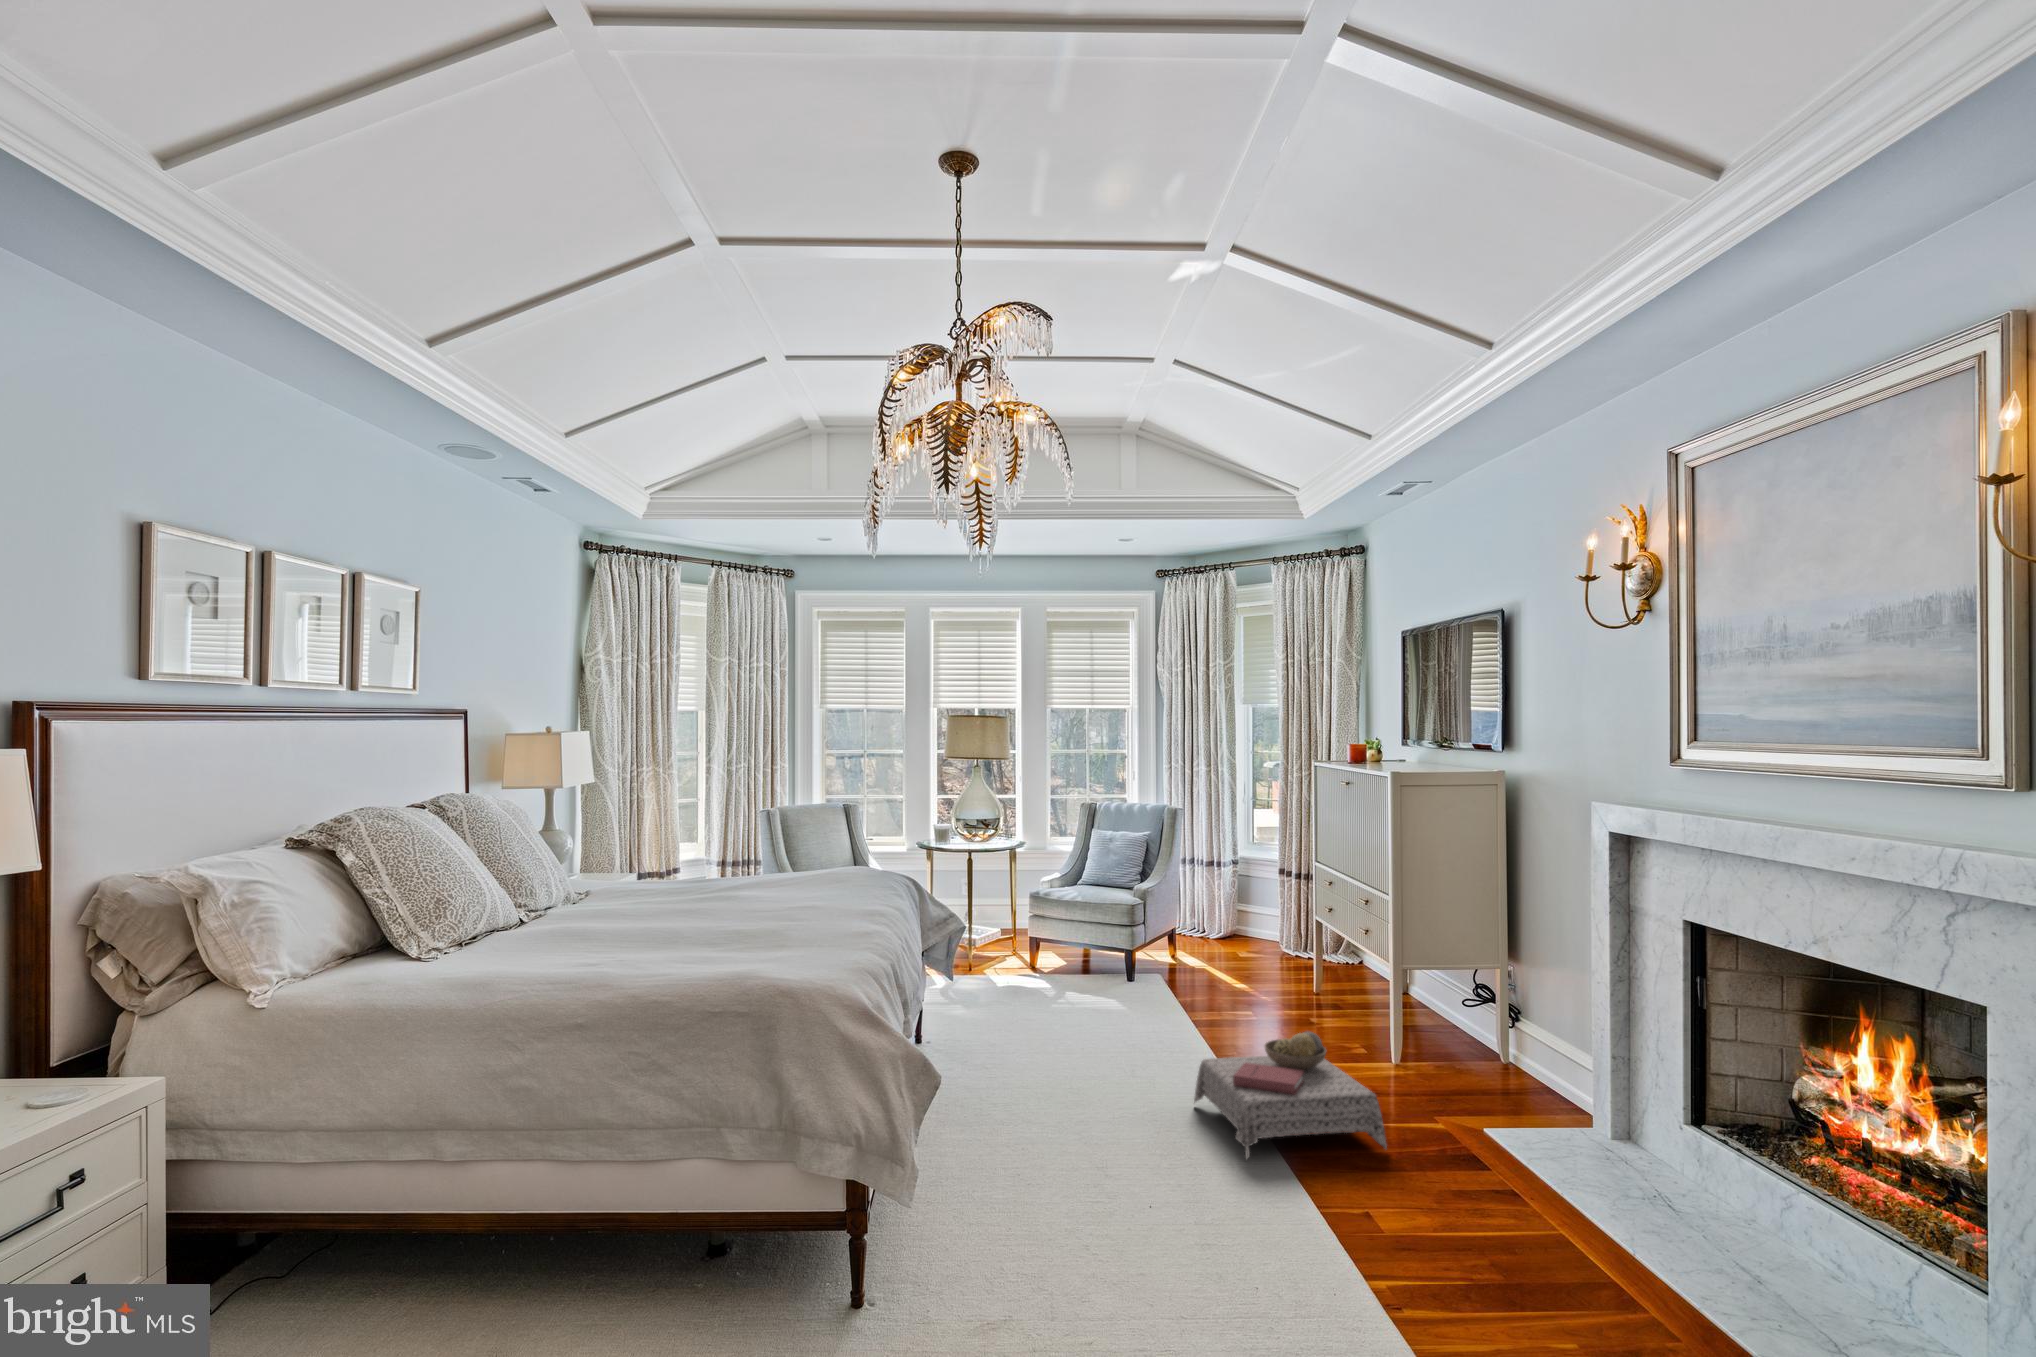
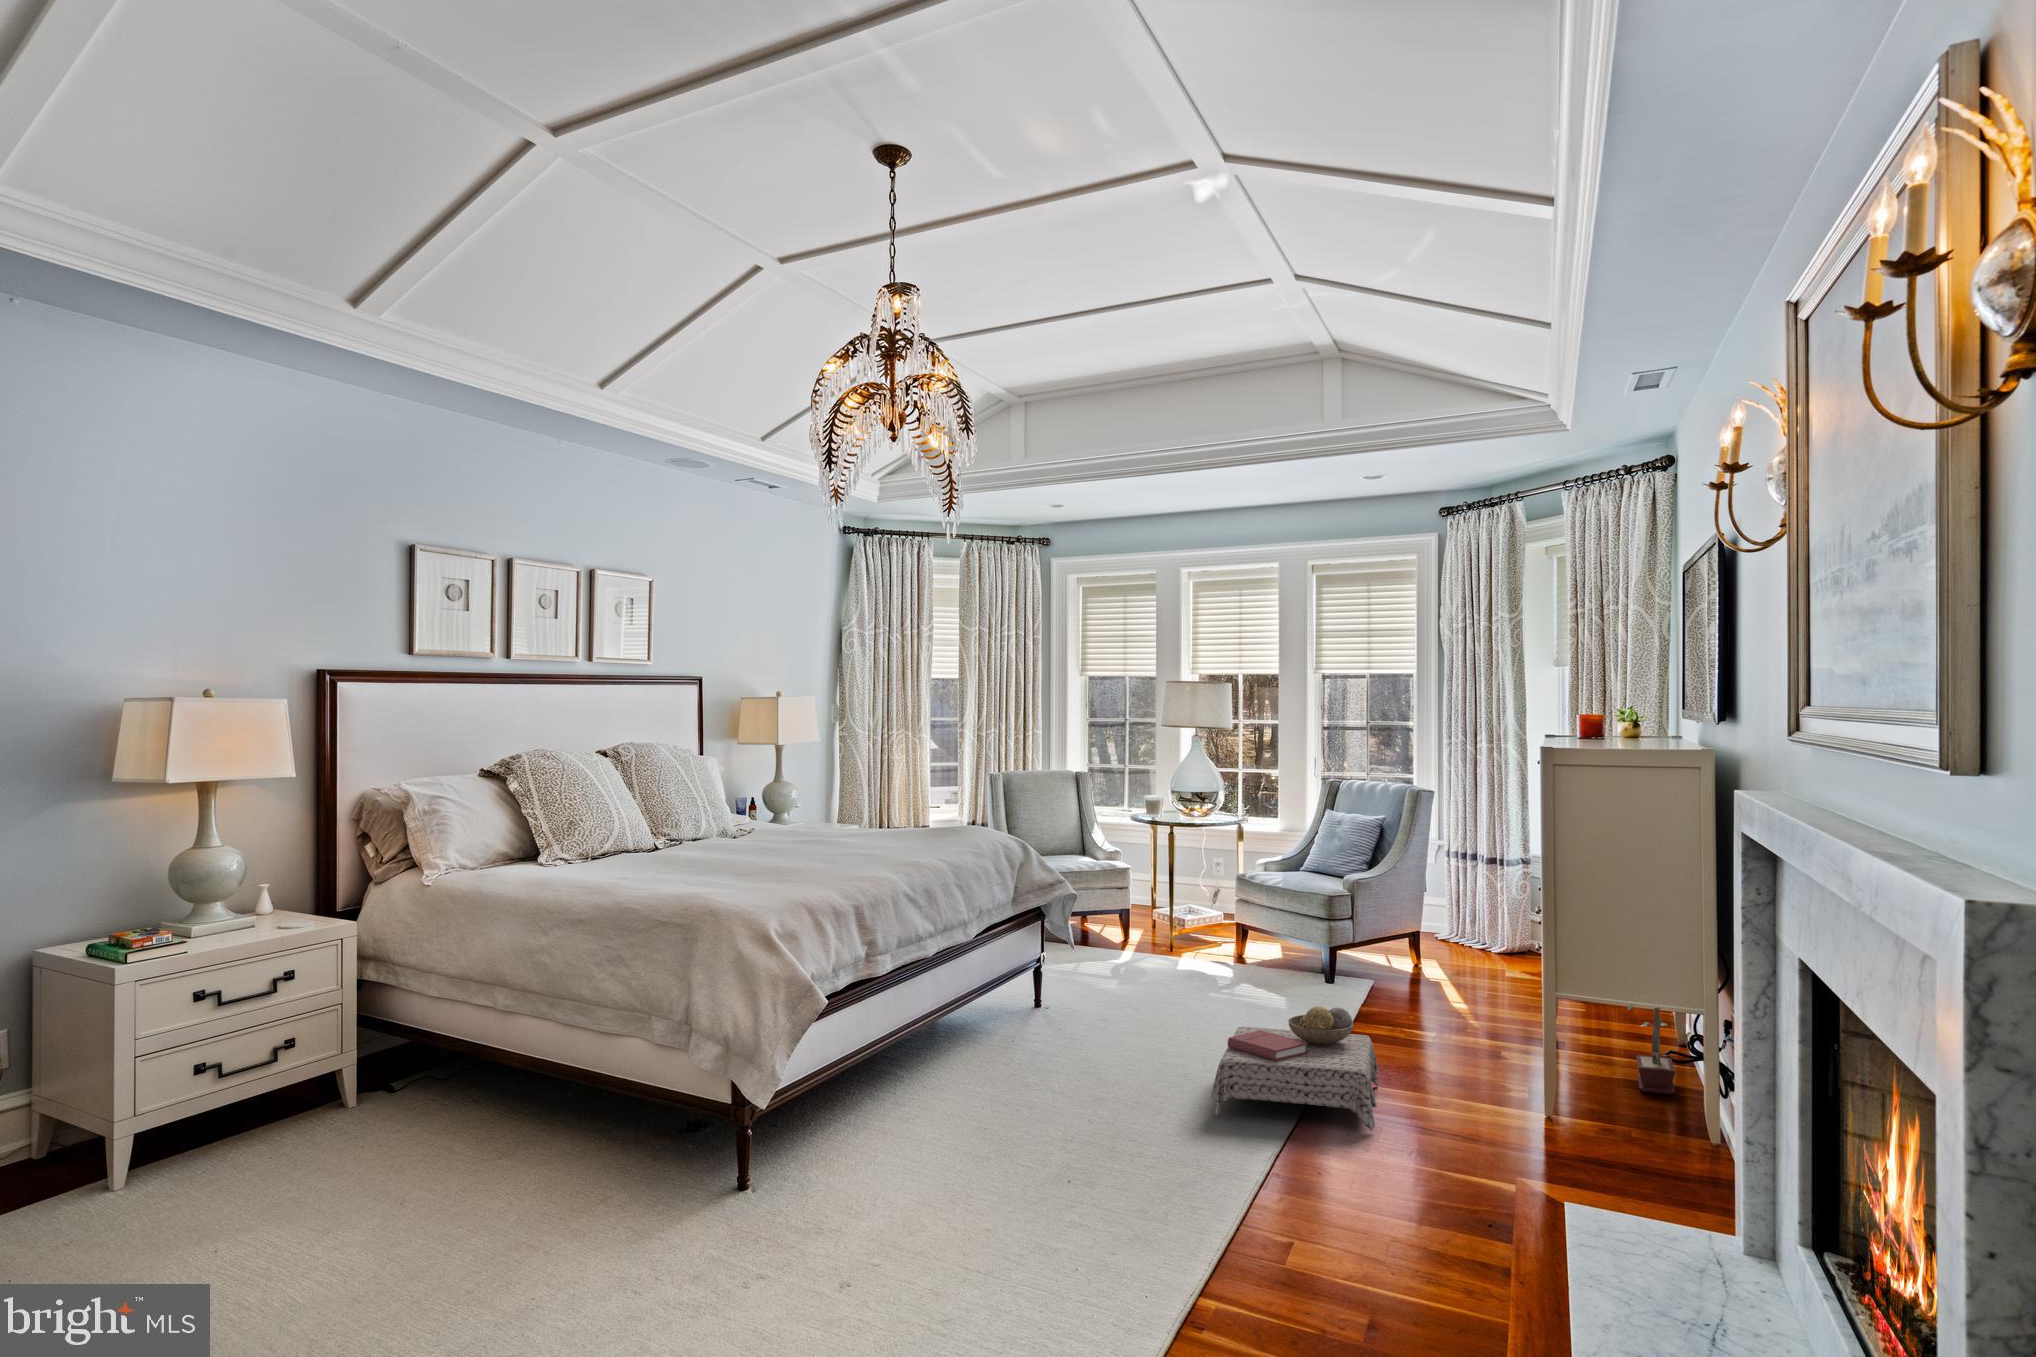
potted plant: none [1477,951,1541,1071] -> present [1627,996,1675,1094]

